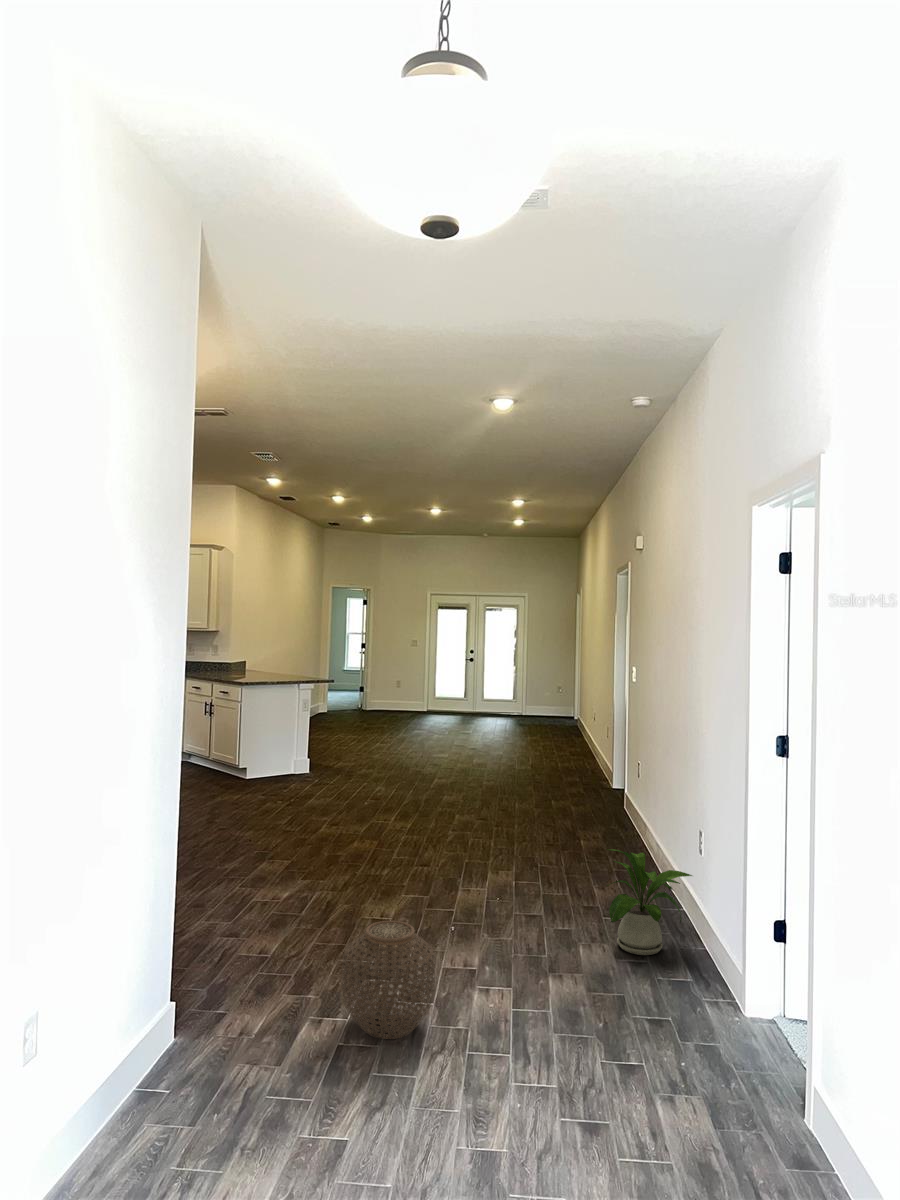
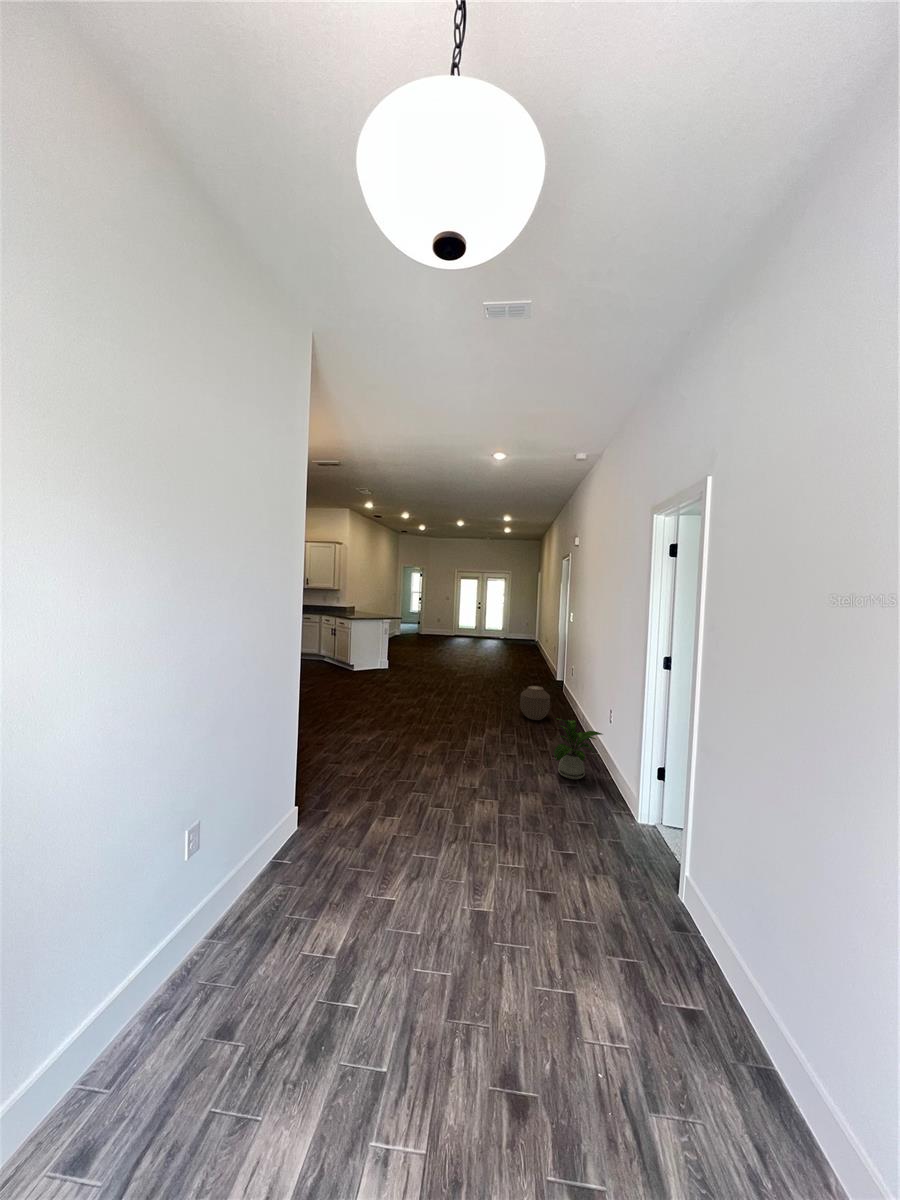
woven basket: present [342,921,435,1039] -> present [520,686,550,720]

